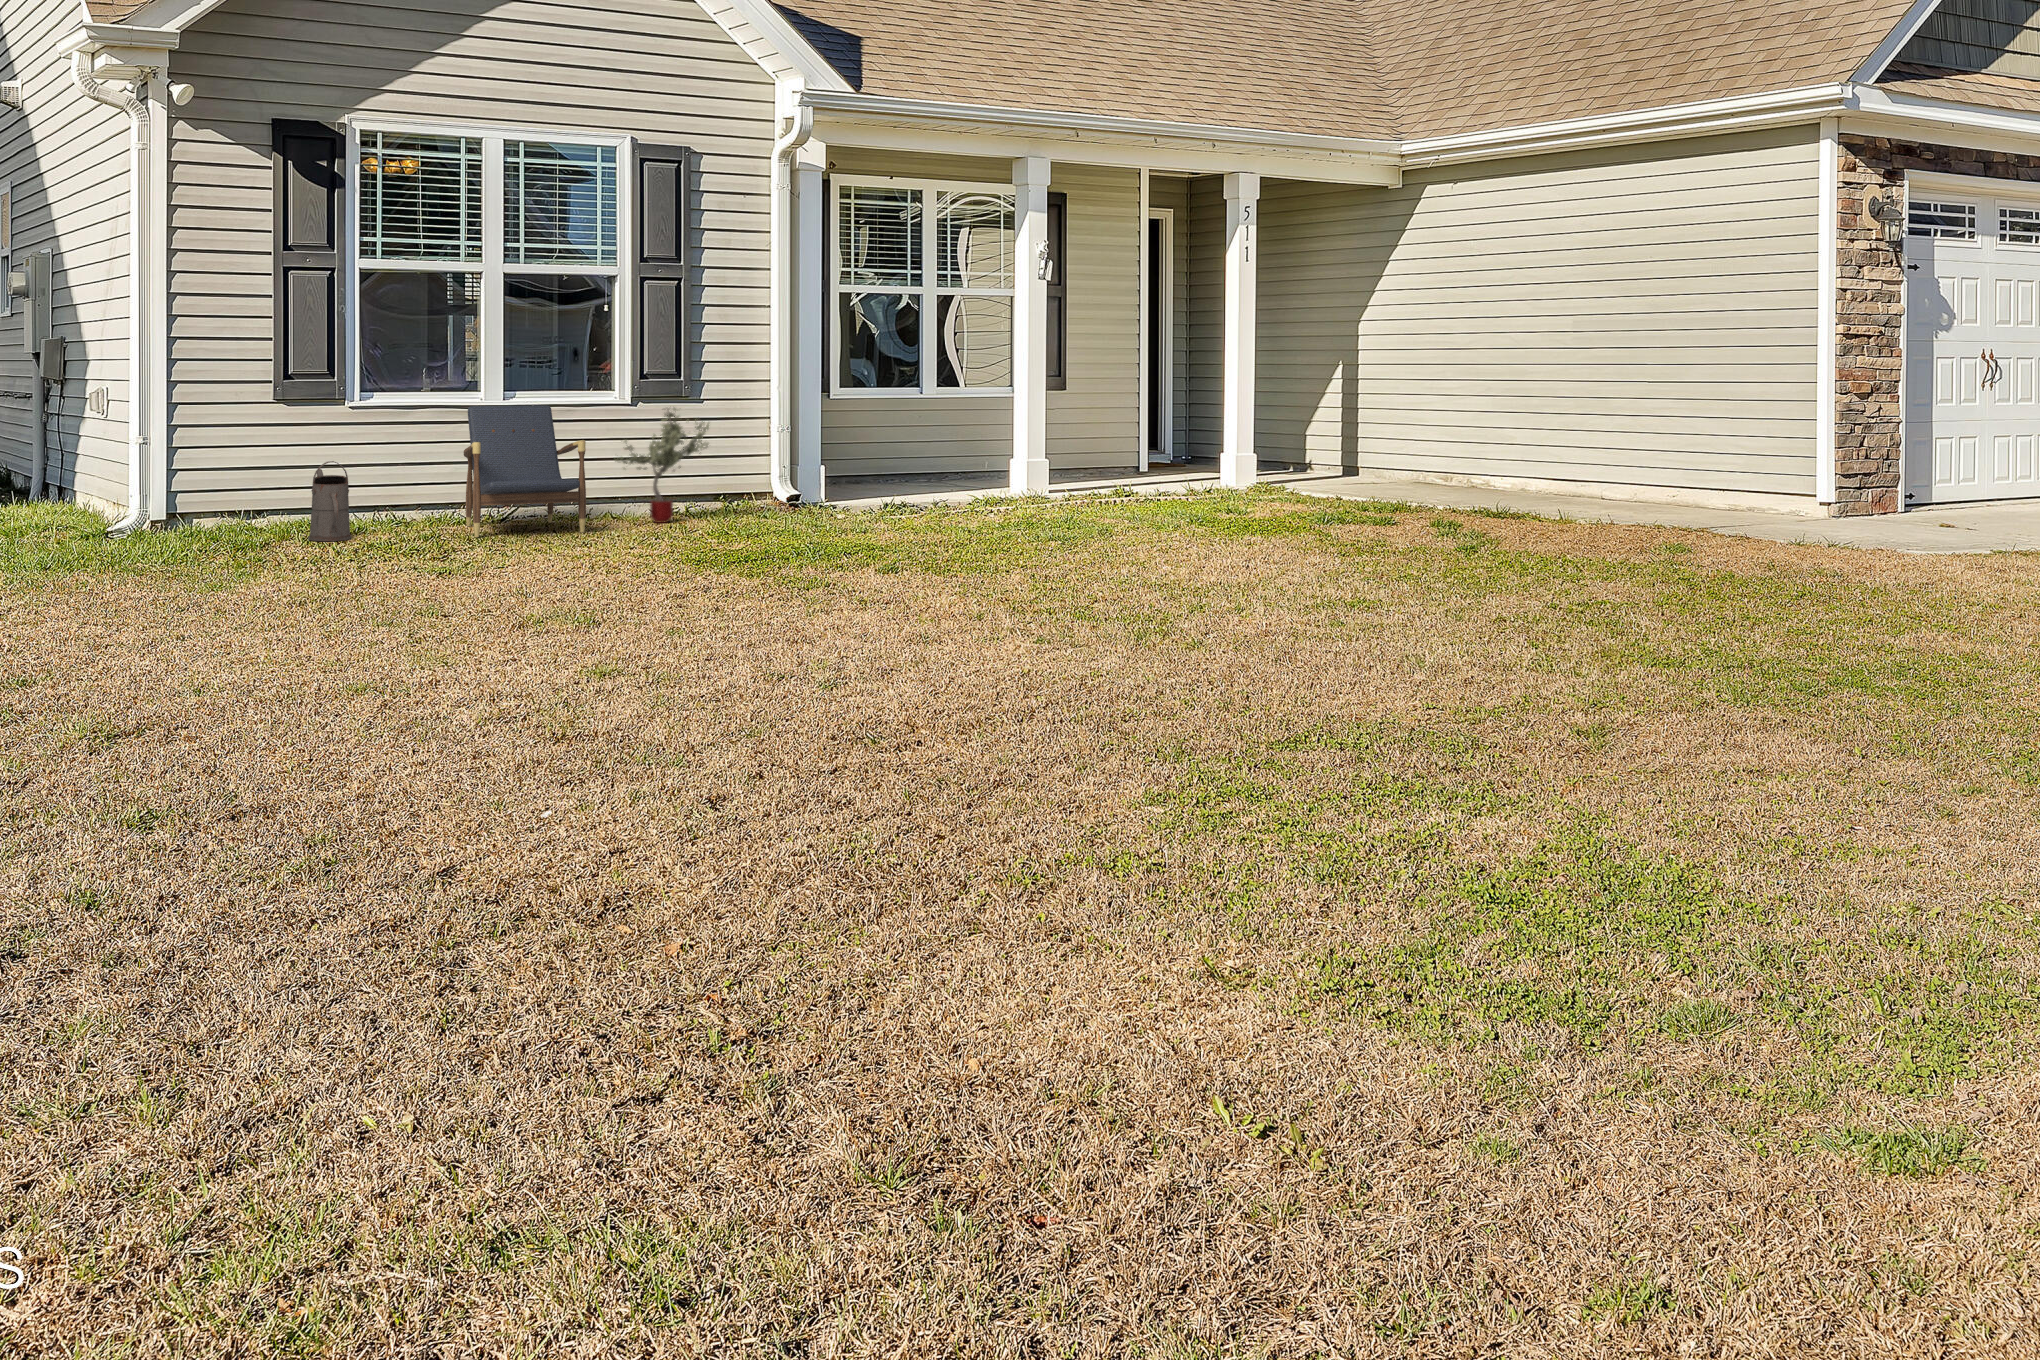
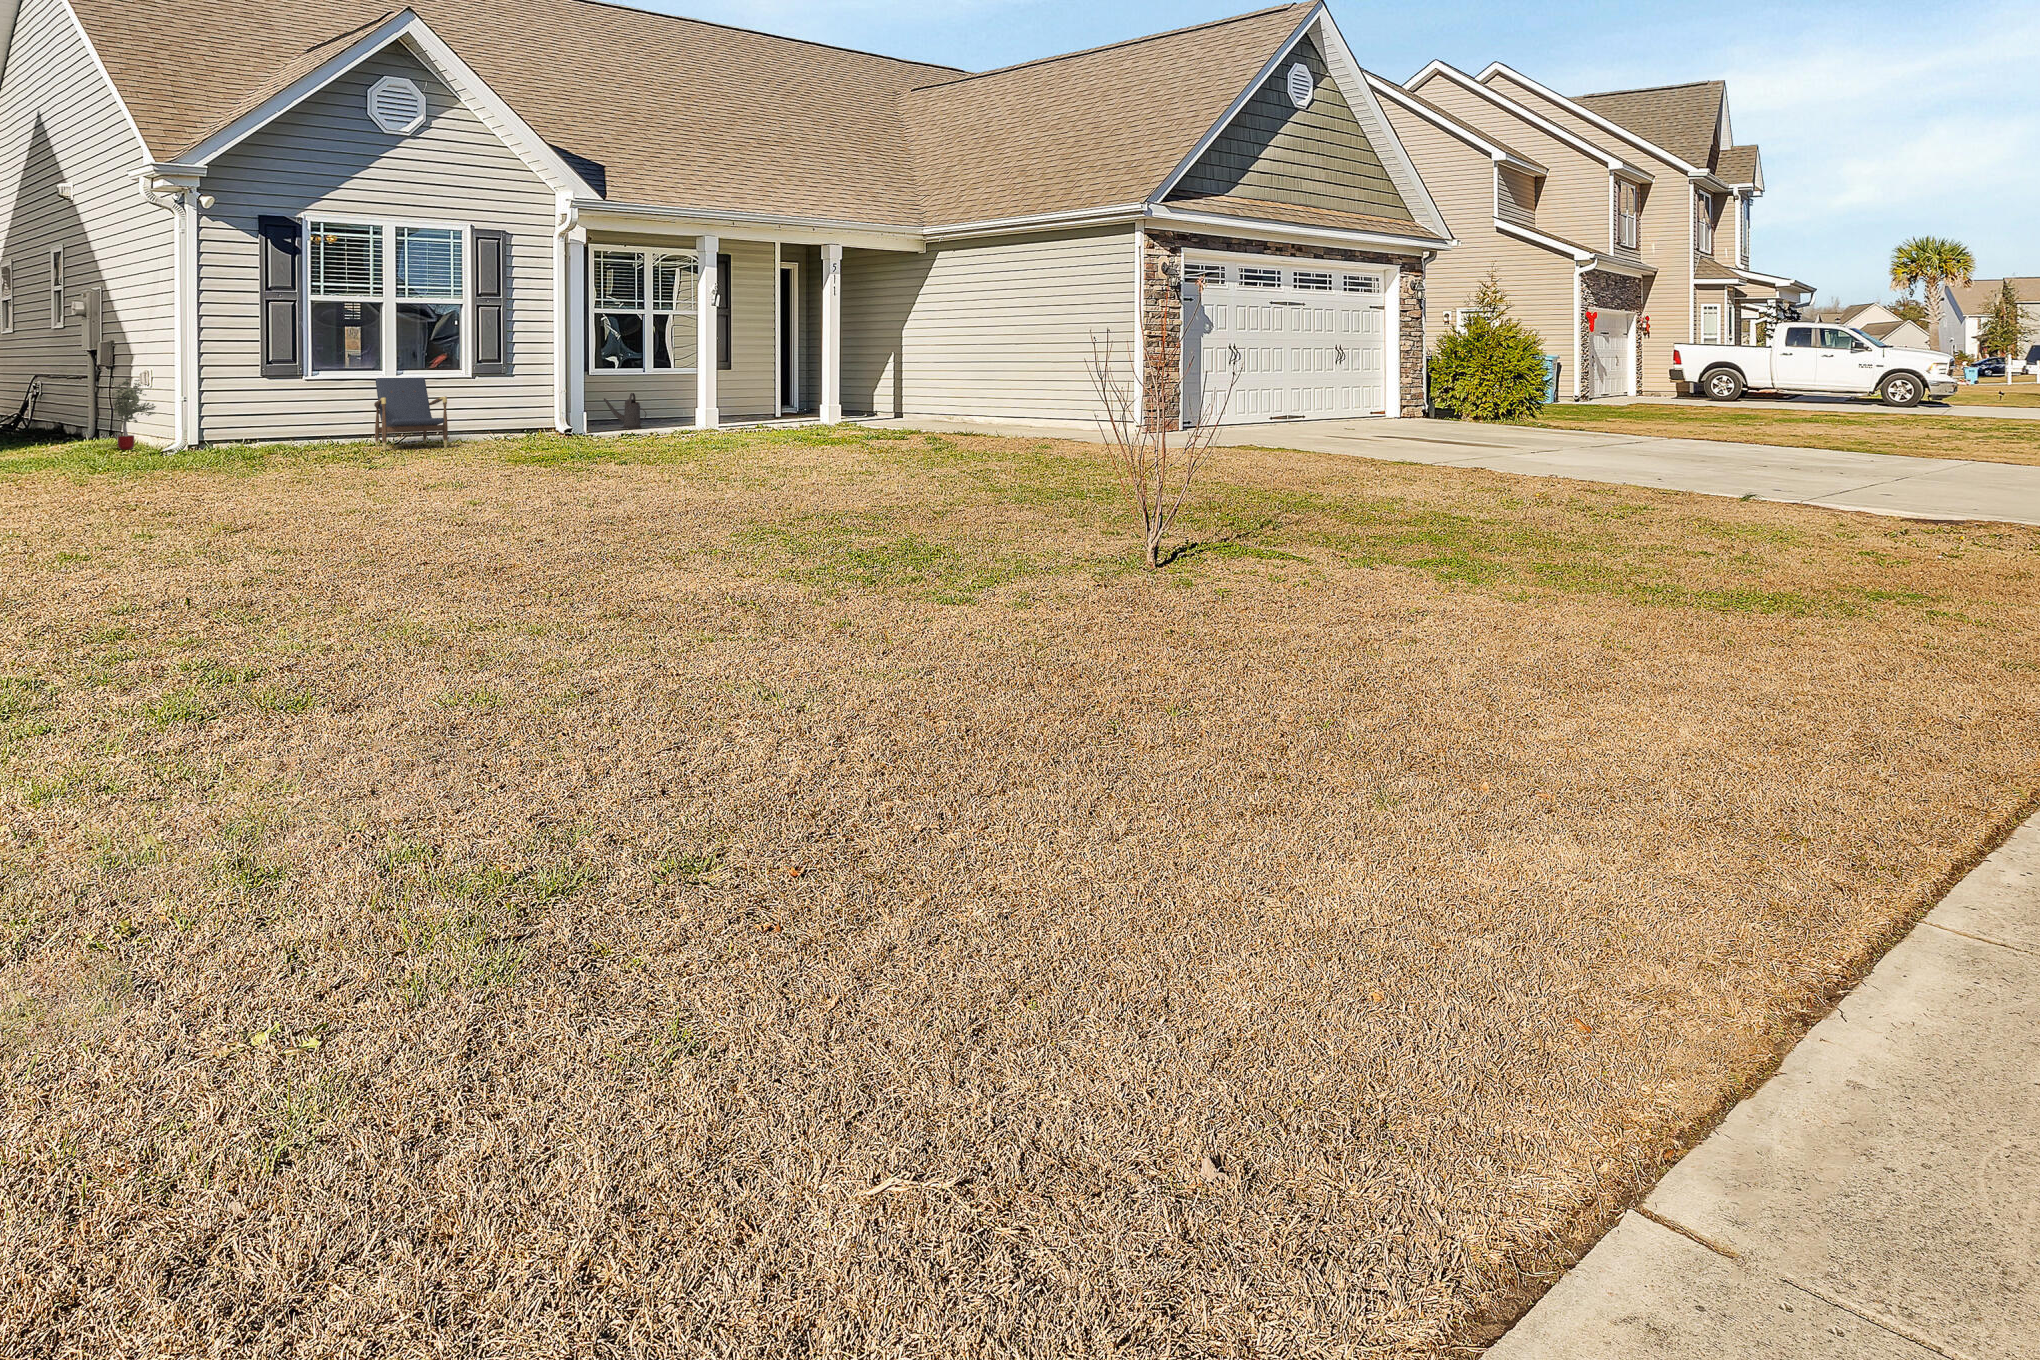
potted tree: present [616,408,709,523] -> present [112,378,156,450]
watering can: present [308,461,352,541] -> present [604,393,647,428]

